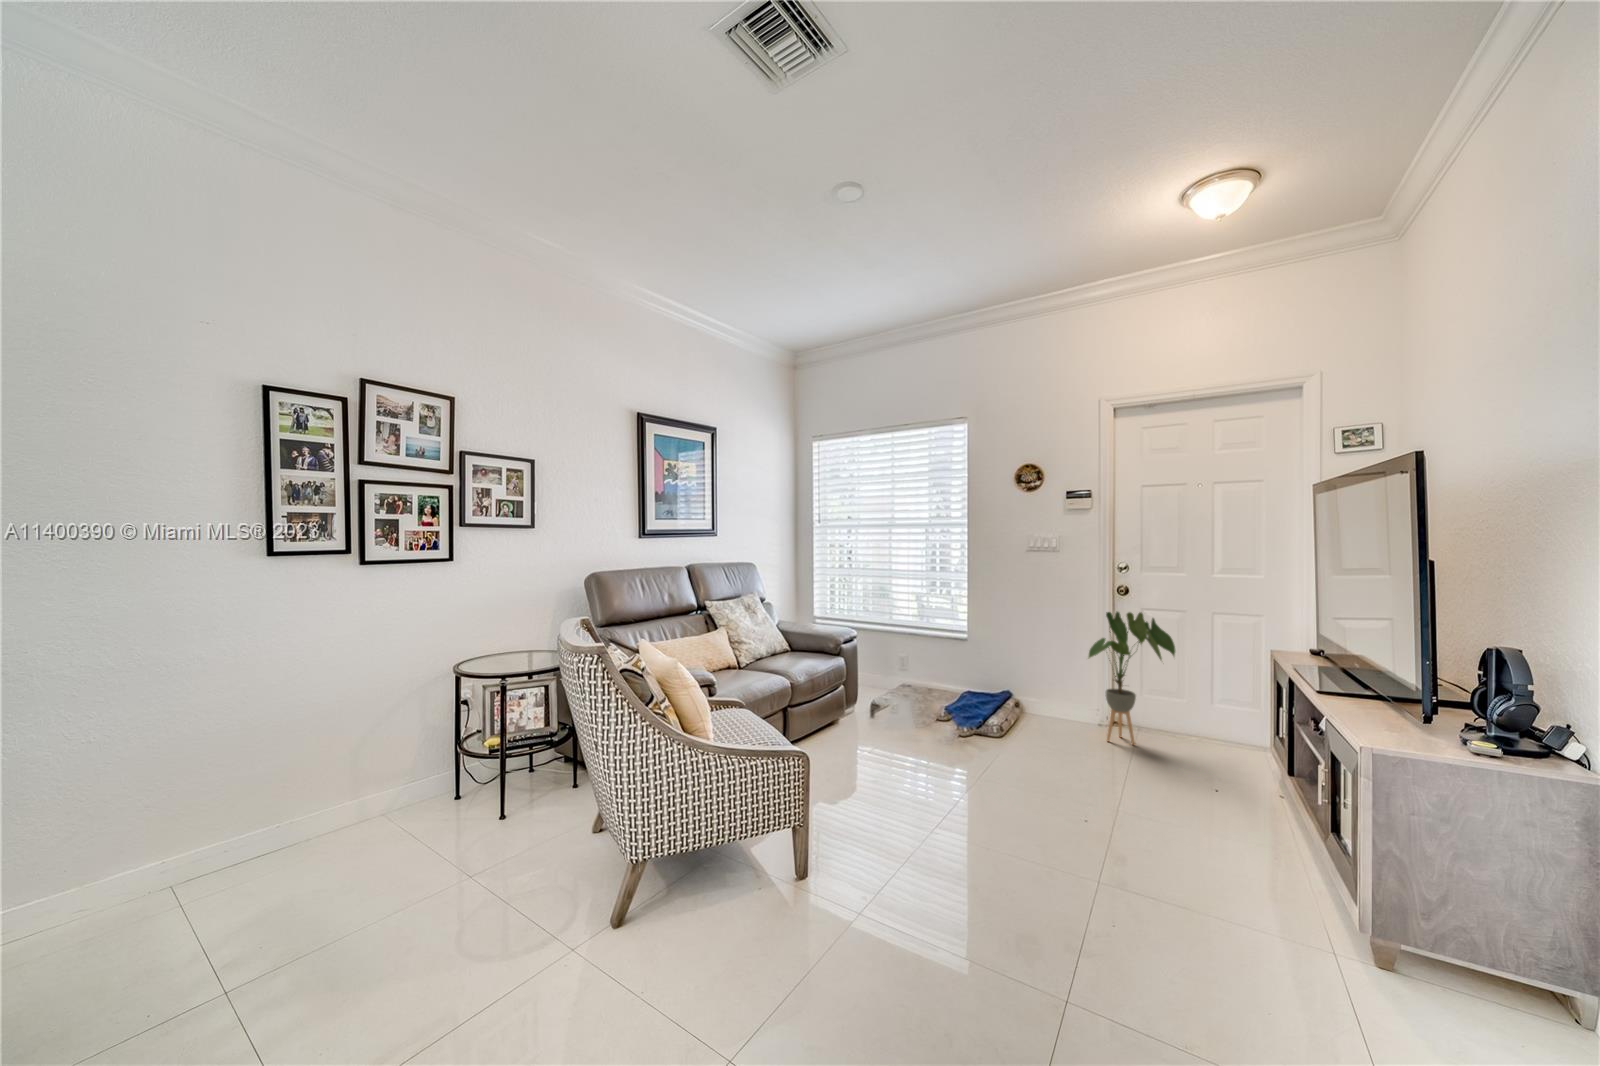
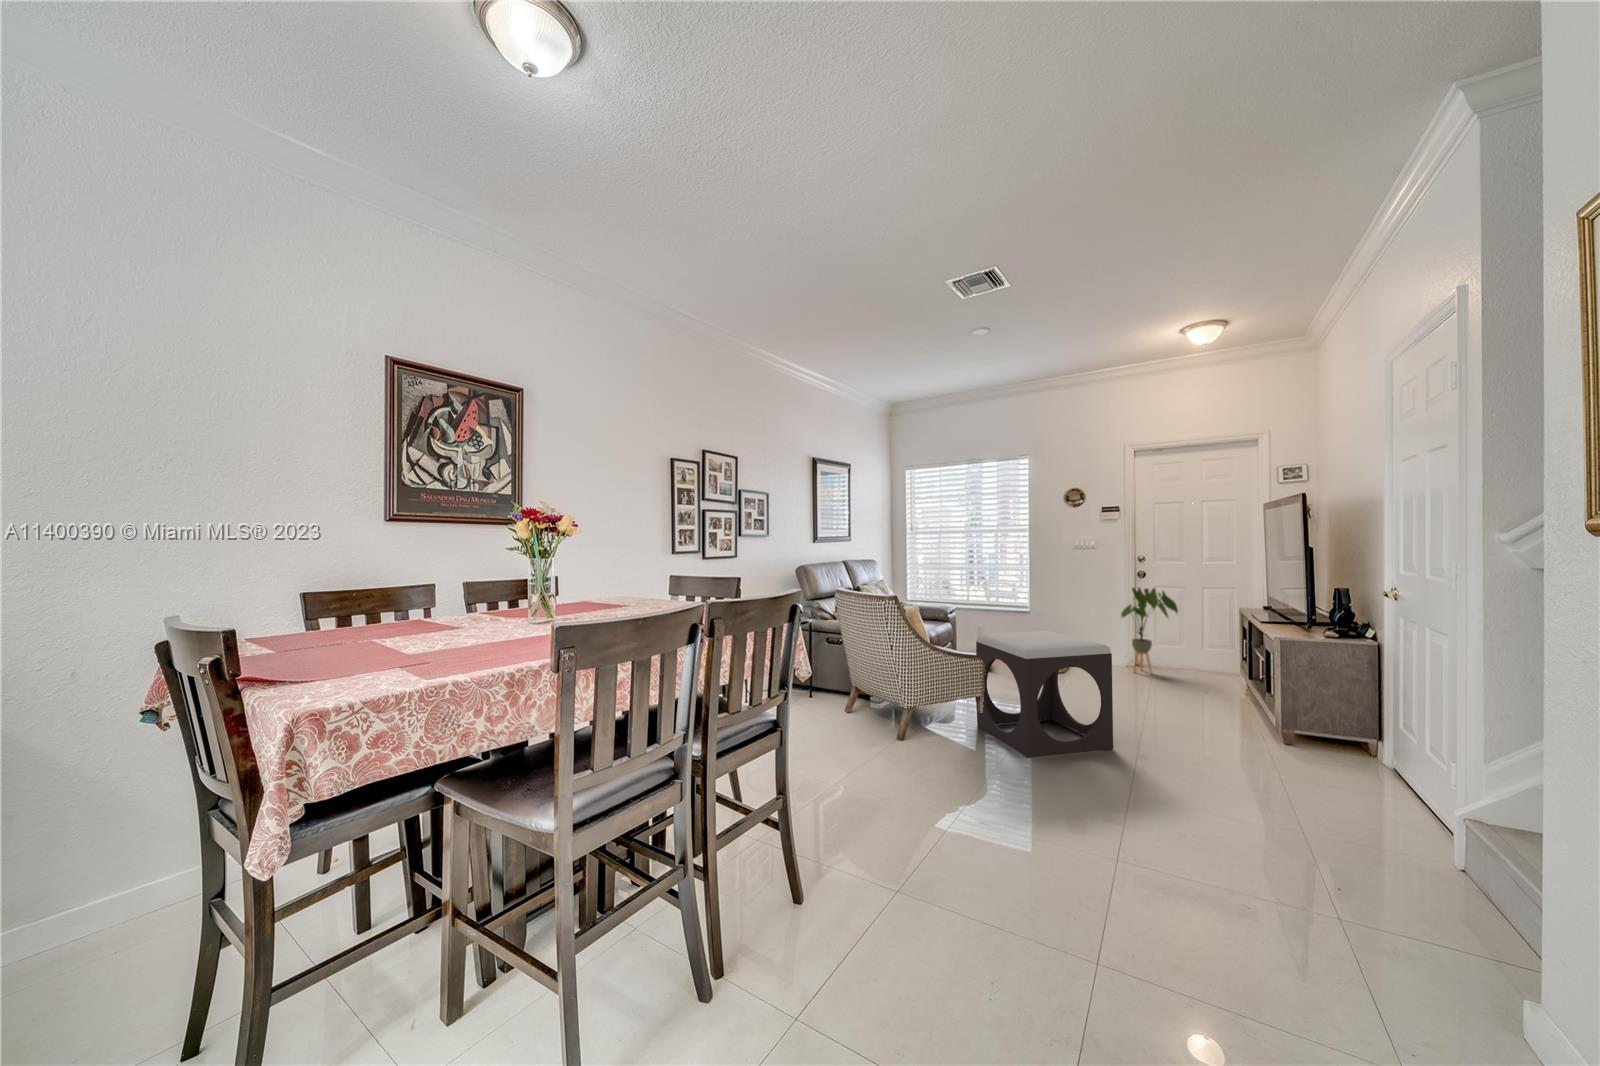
footstool: none [788,701,1015,996] -> present [976,631,1113,758]

